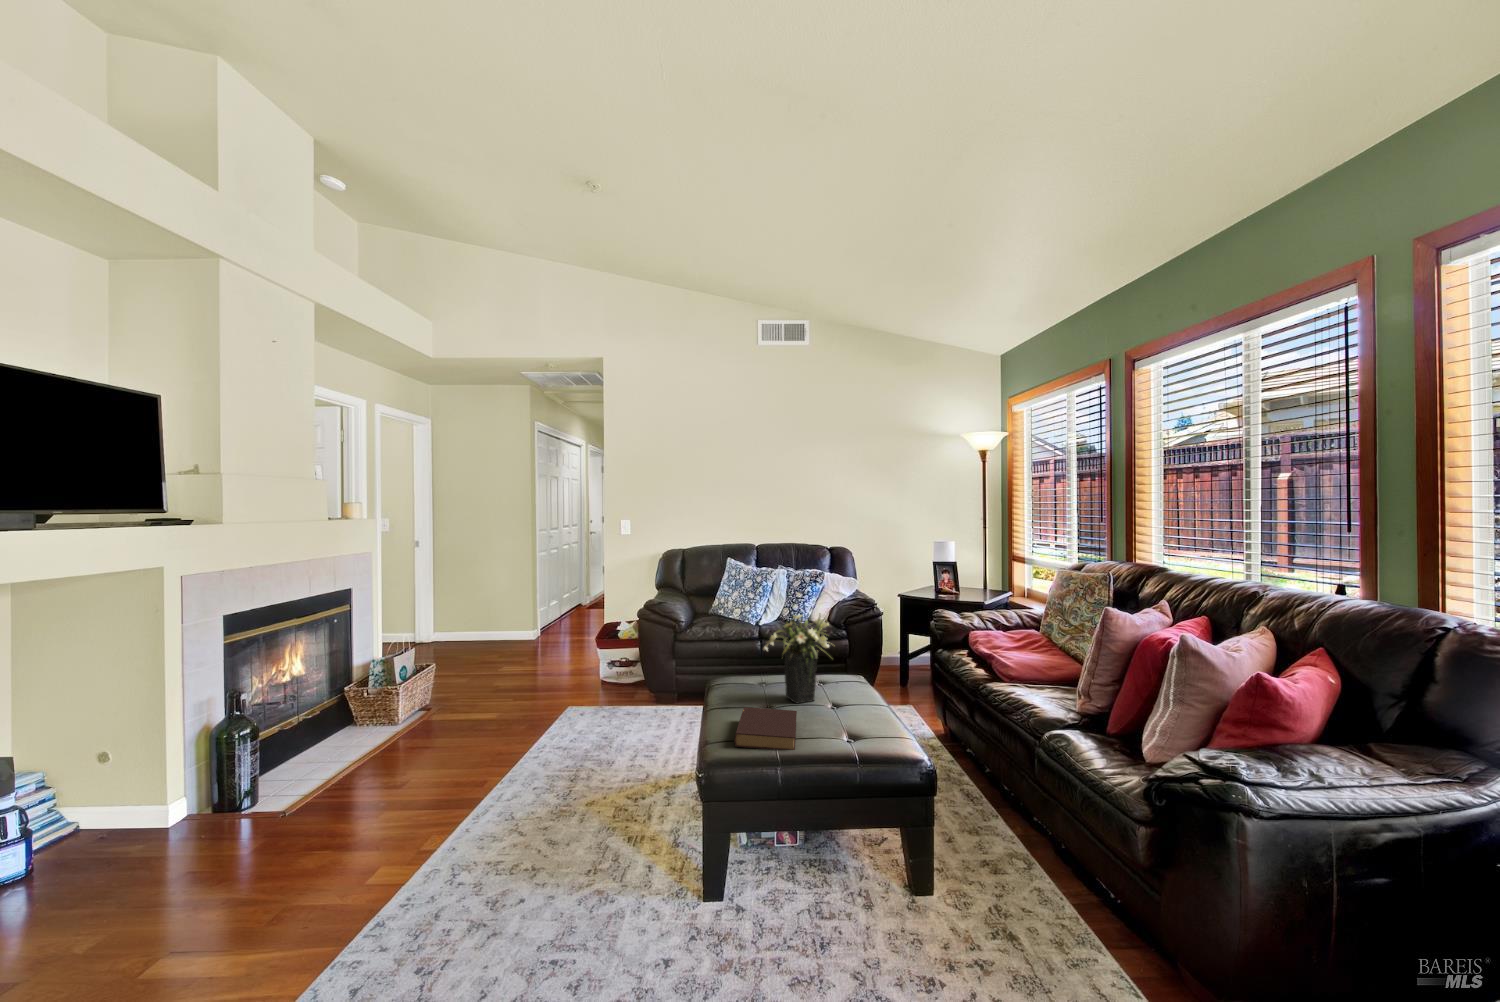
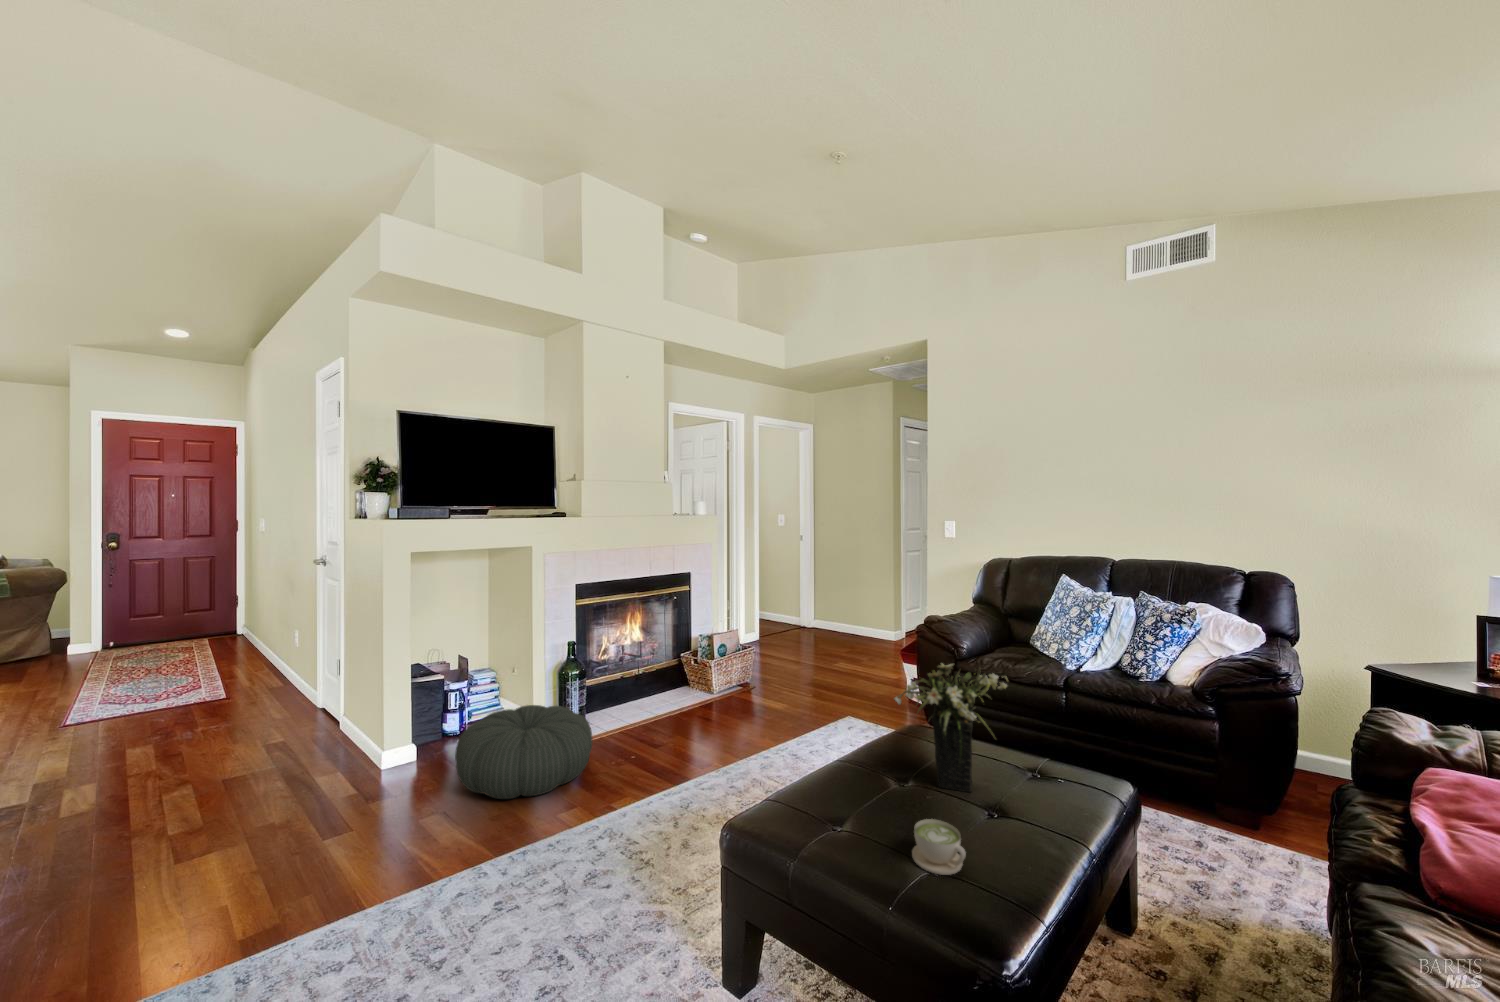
book: present [734,707,797,750] -> none [769,768,893,850]
coffee cup: none [836,710,872,739] -> present [912,819,966,875]
pouf: none [120,772,351,917] -> present [455,705,592,799]

